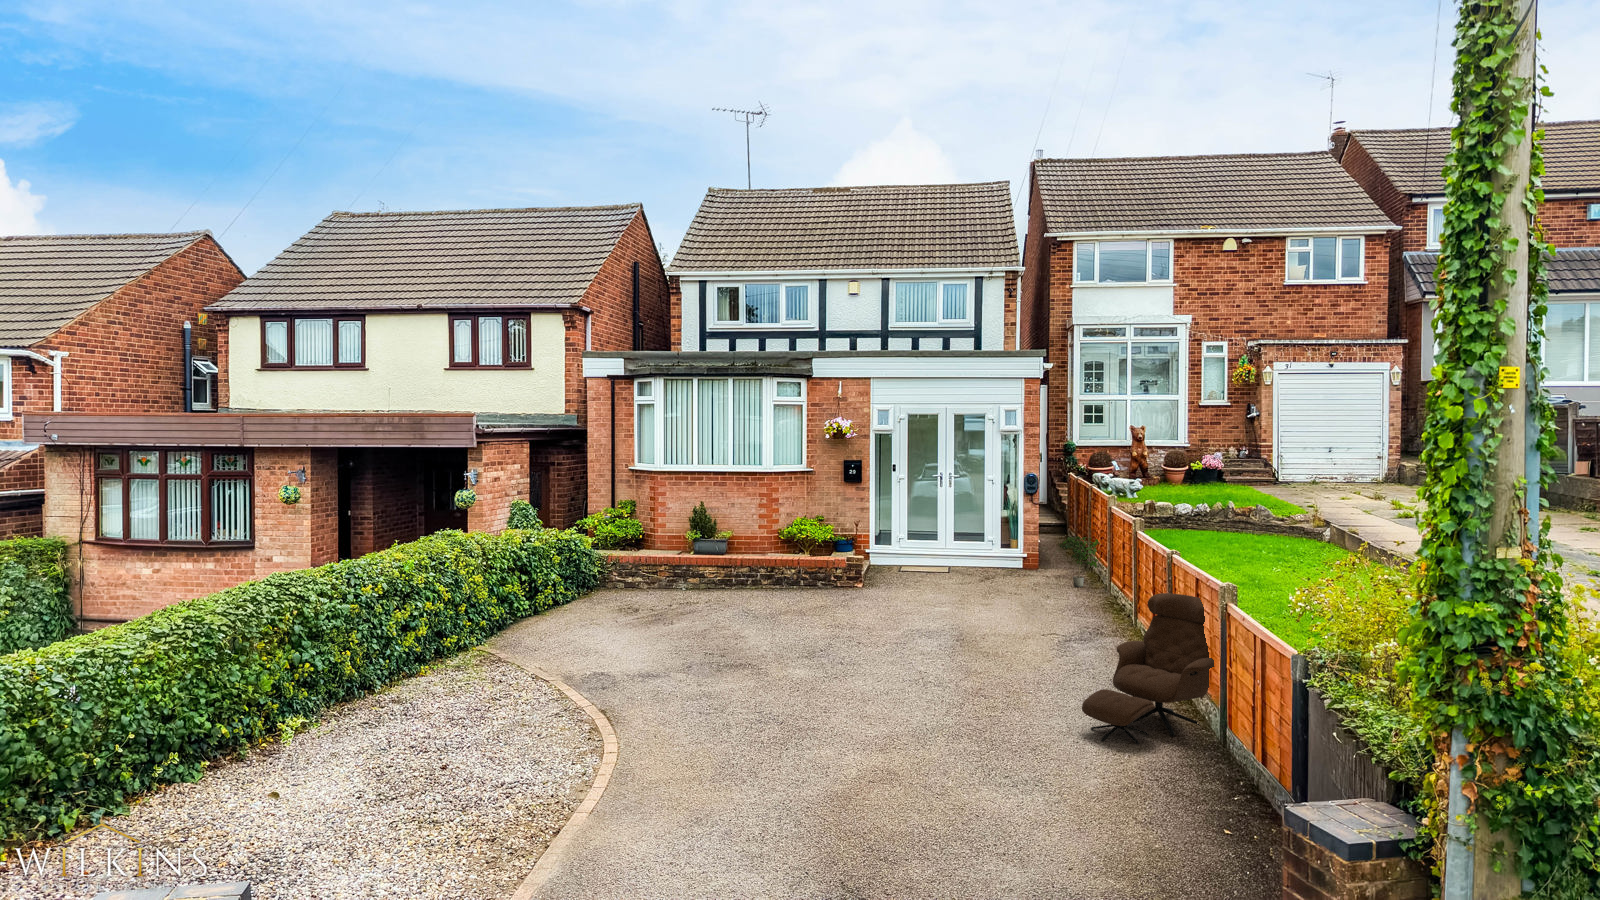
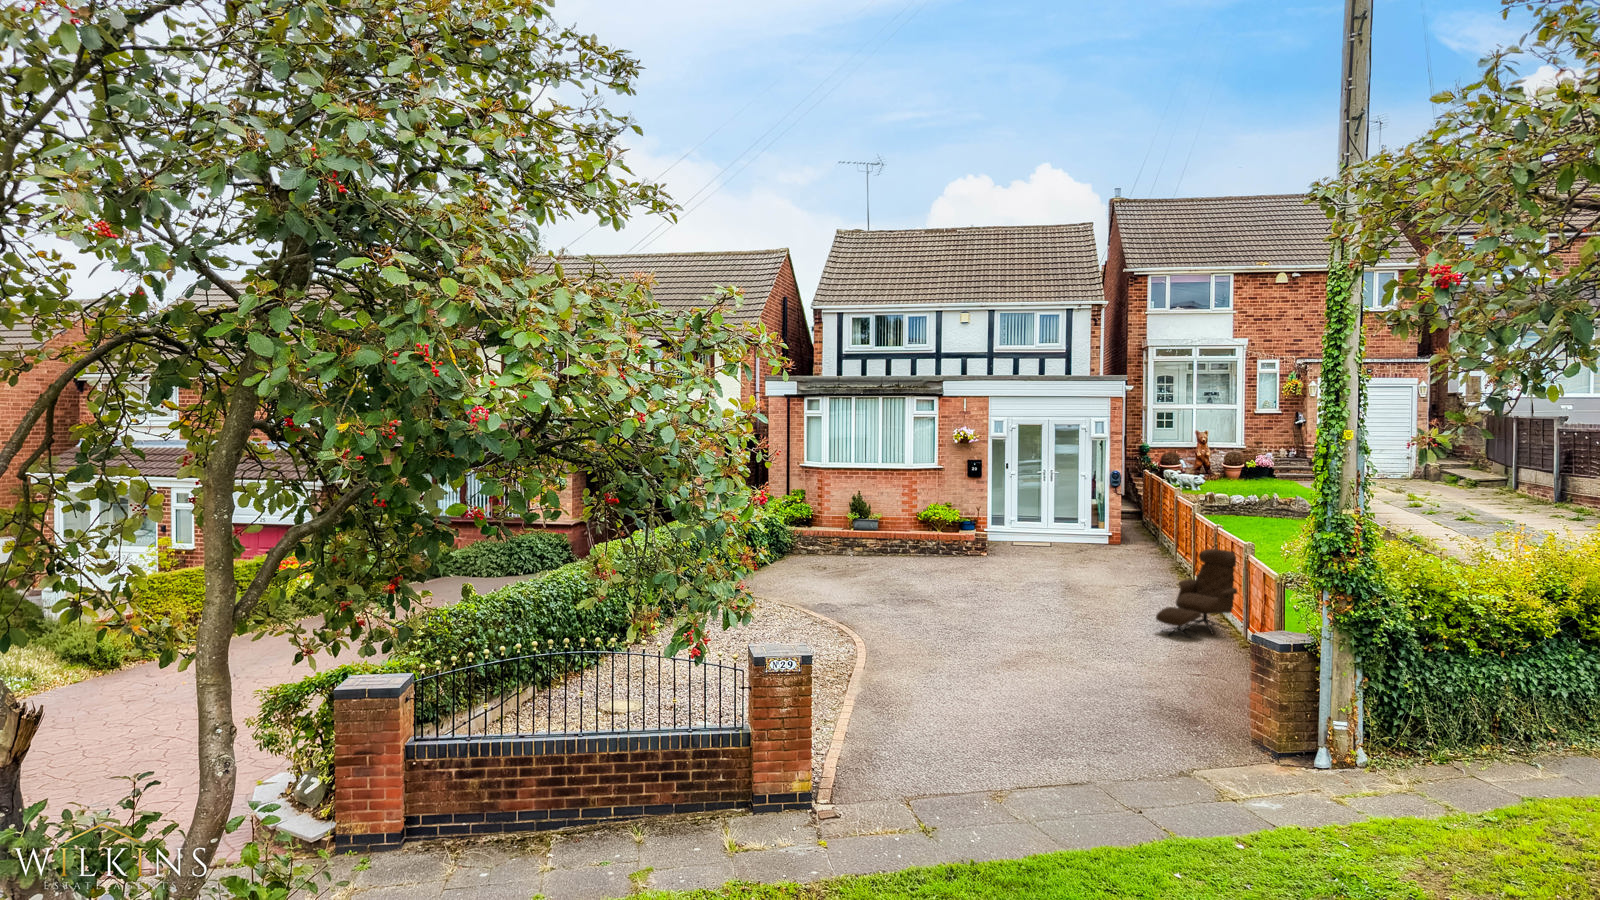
potted plant: present [1059,536,1101,587] -> none [1136,518,1169,556]

